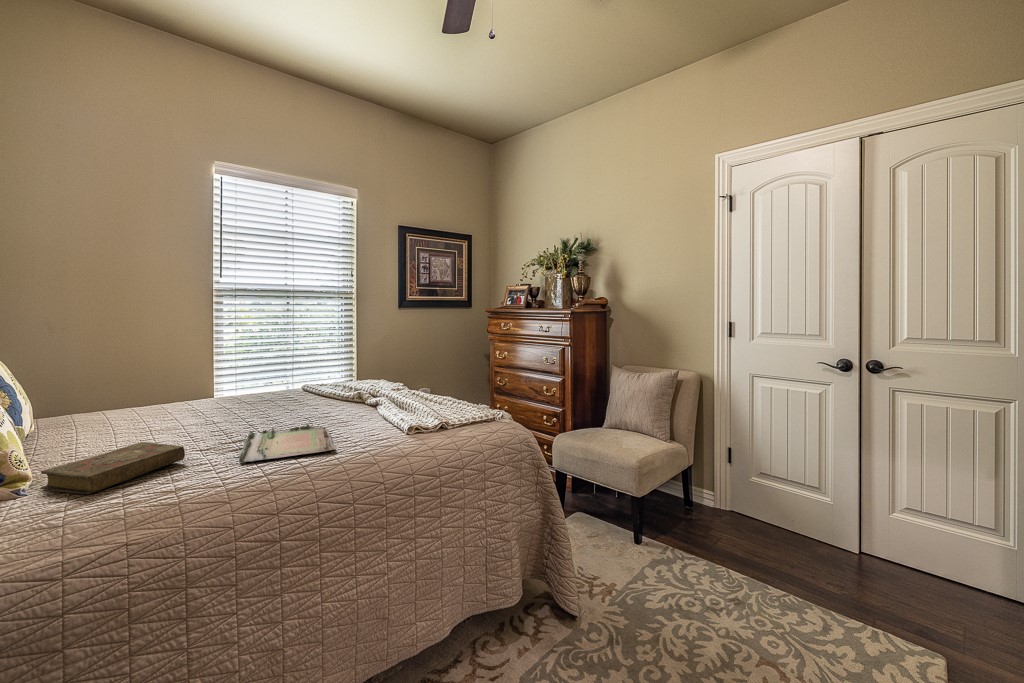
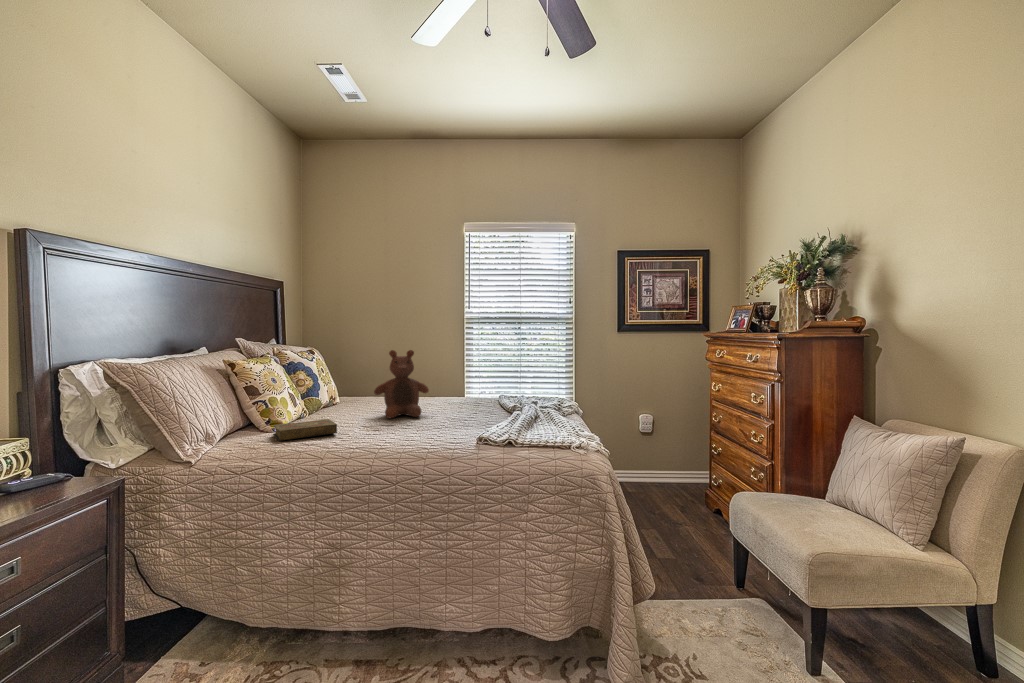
stuffed bear: none [167,329,258,426] -> present [374,350,429,418]
tray: present [239,421,335,464] -> none [354,421,438,443]

